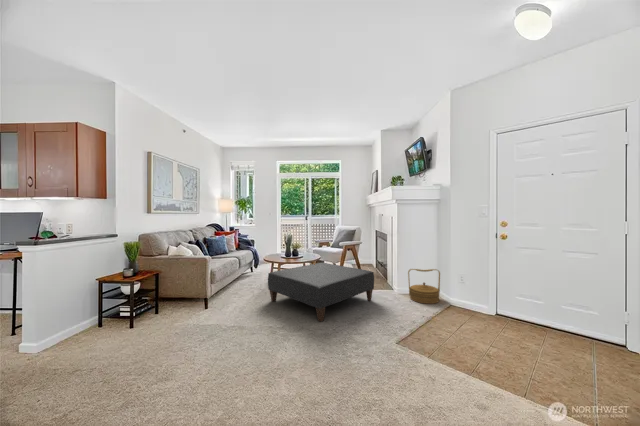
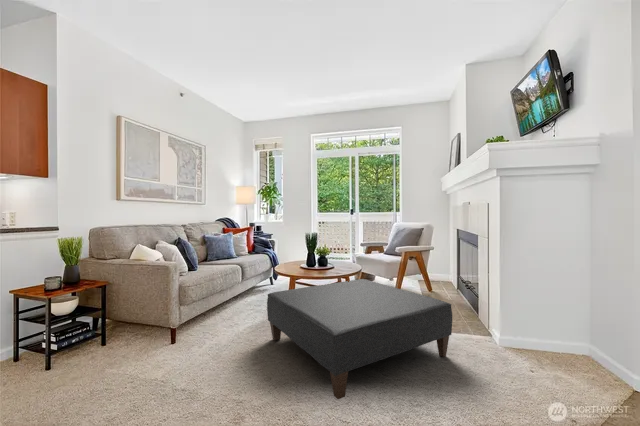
woven basket: present [408,269,440,304] -> none [523,302,598,379]

